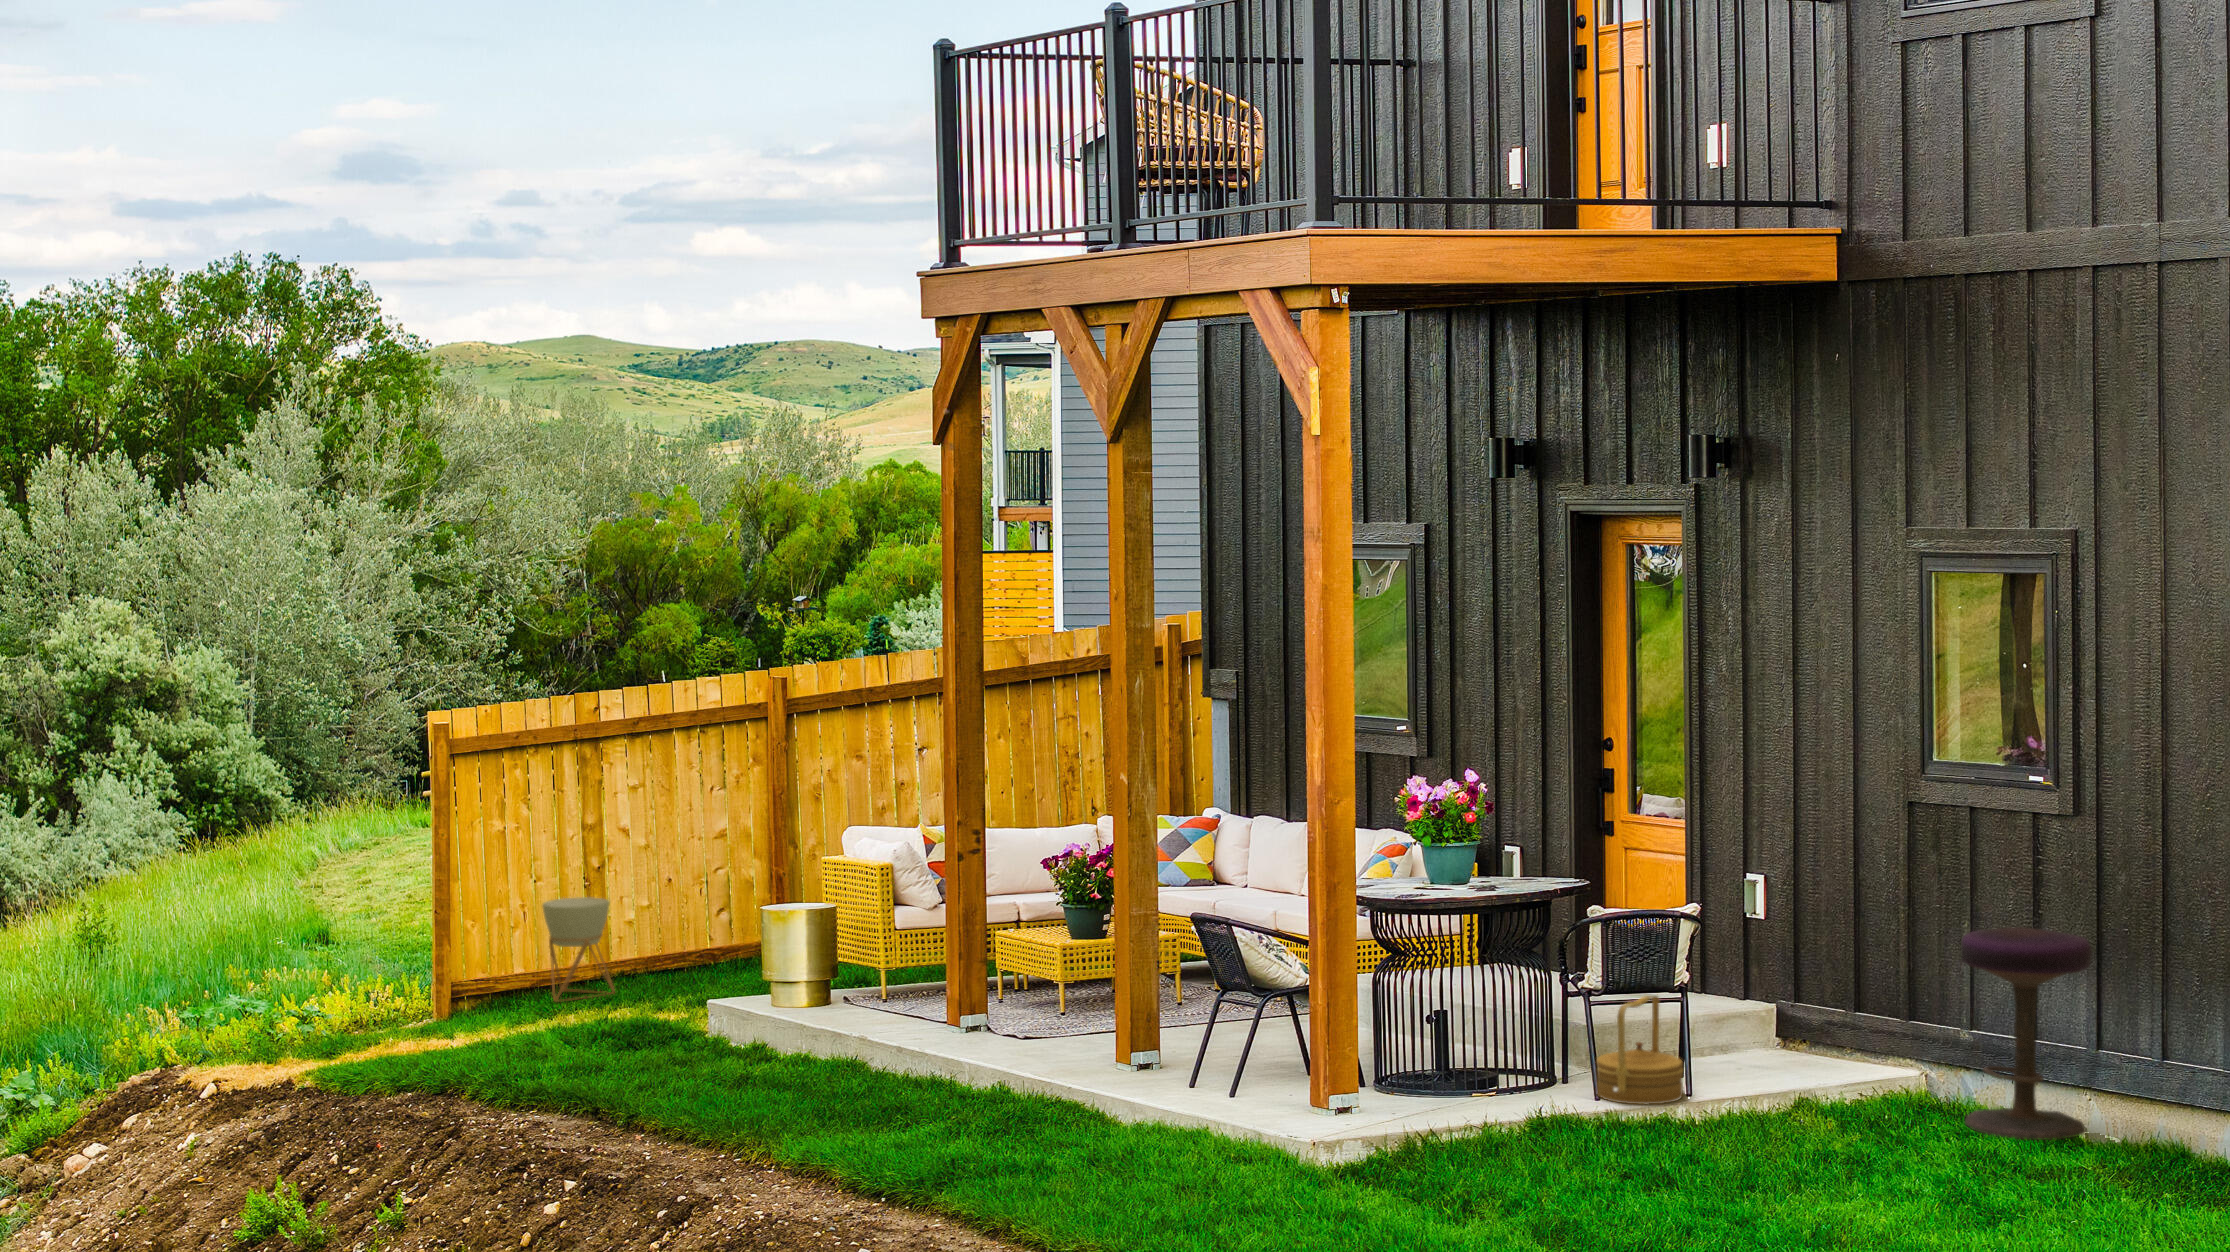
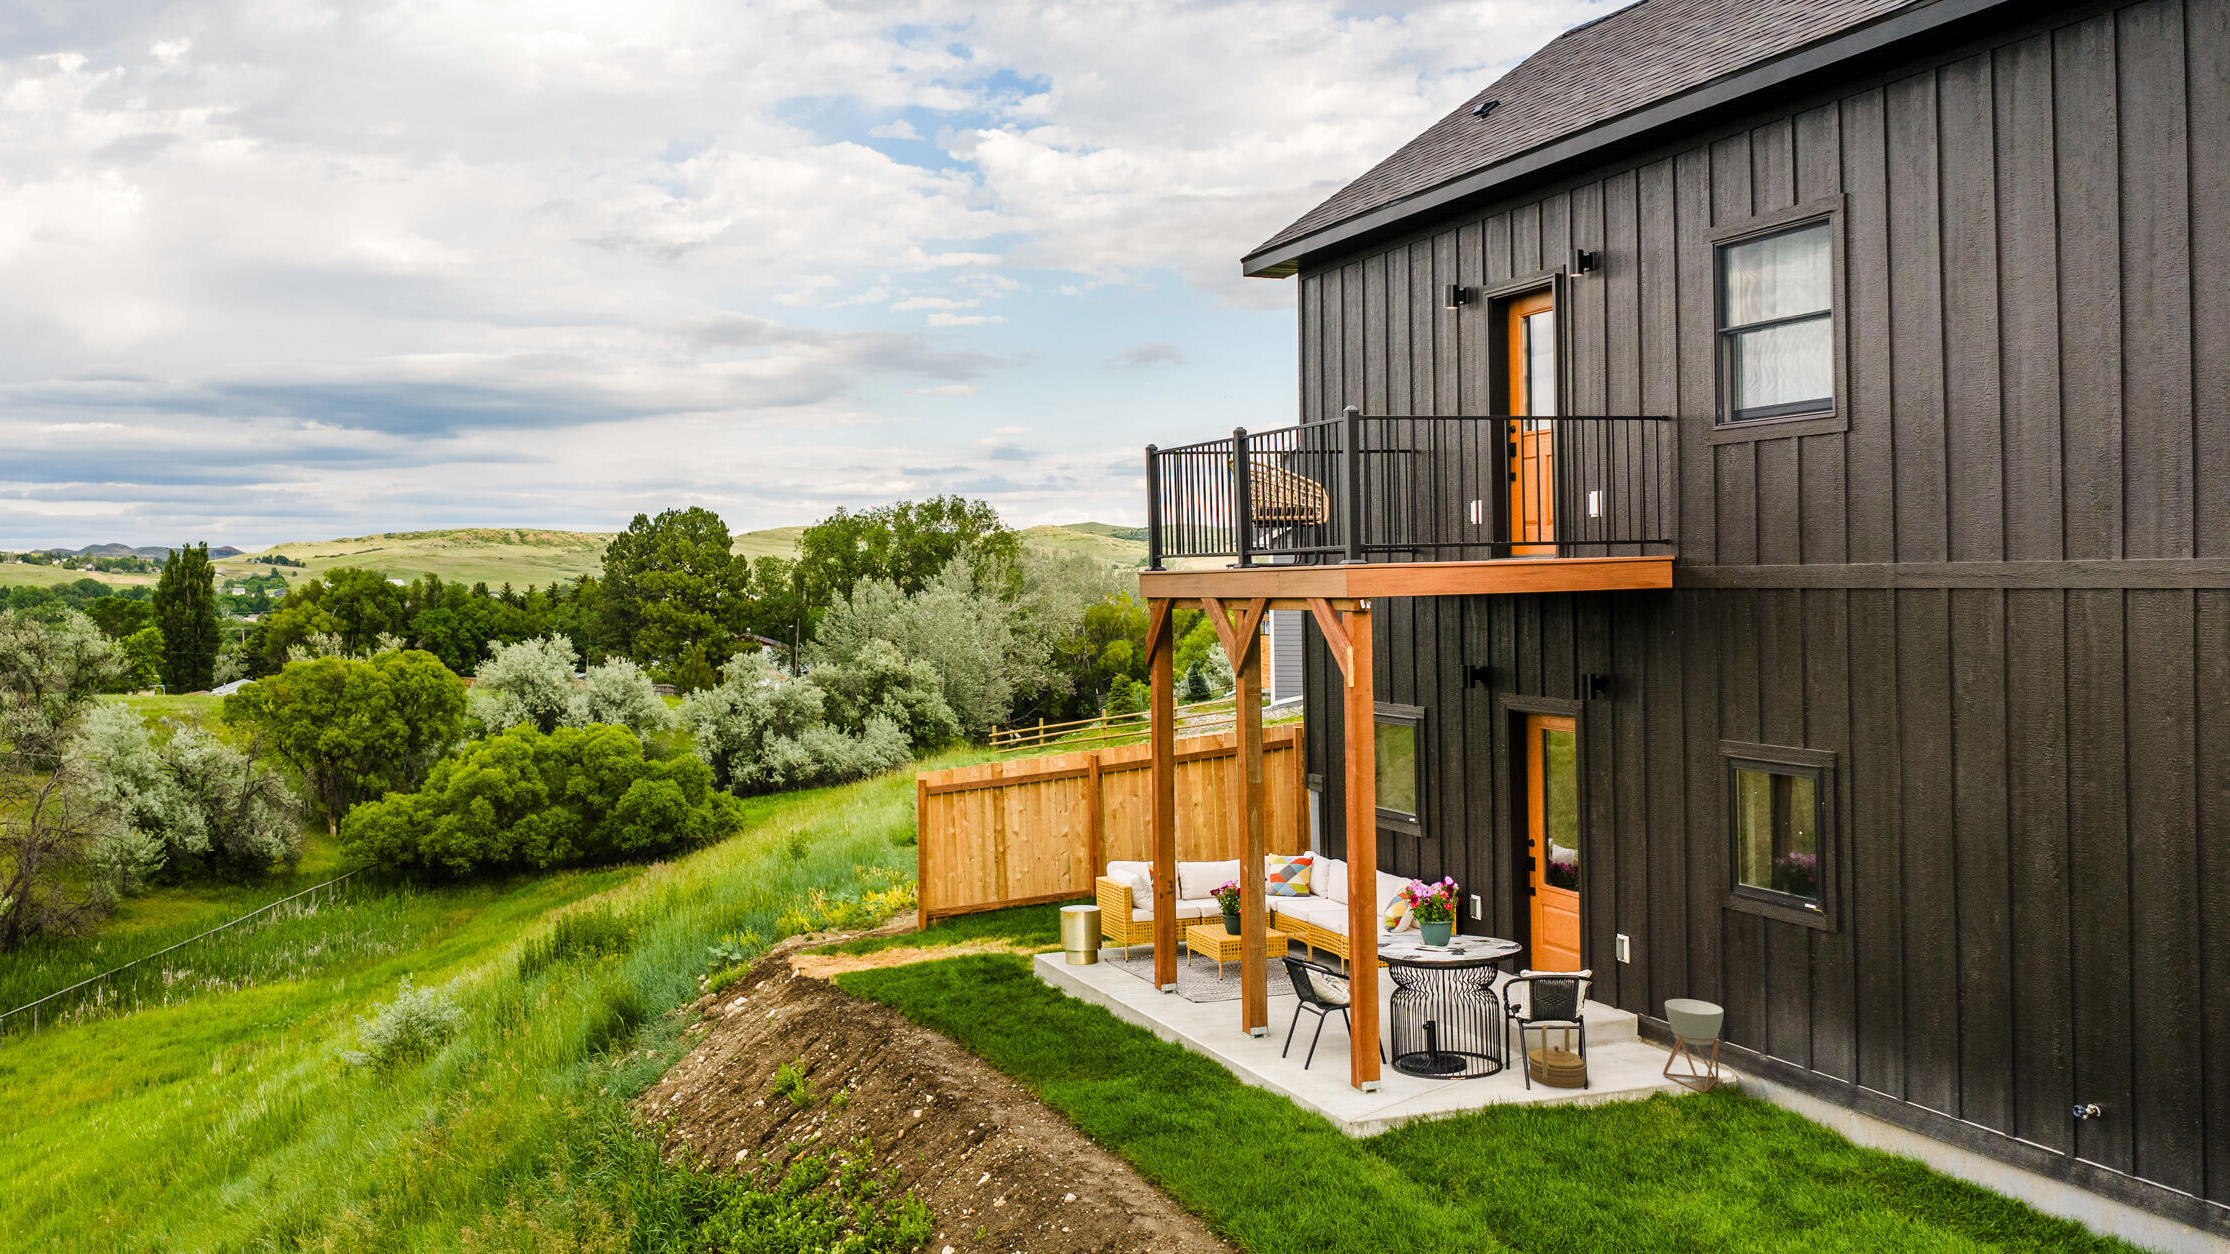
planter: present [542,897,615,1002] -> present [1663,999,1724,1093]
stool: present [1961,927,2092,1140] -> none [1771,1001,1864,1148]

